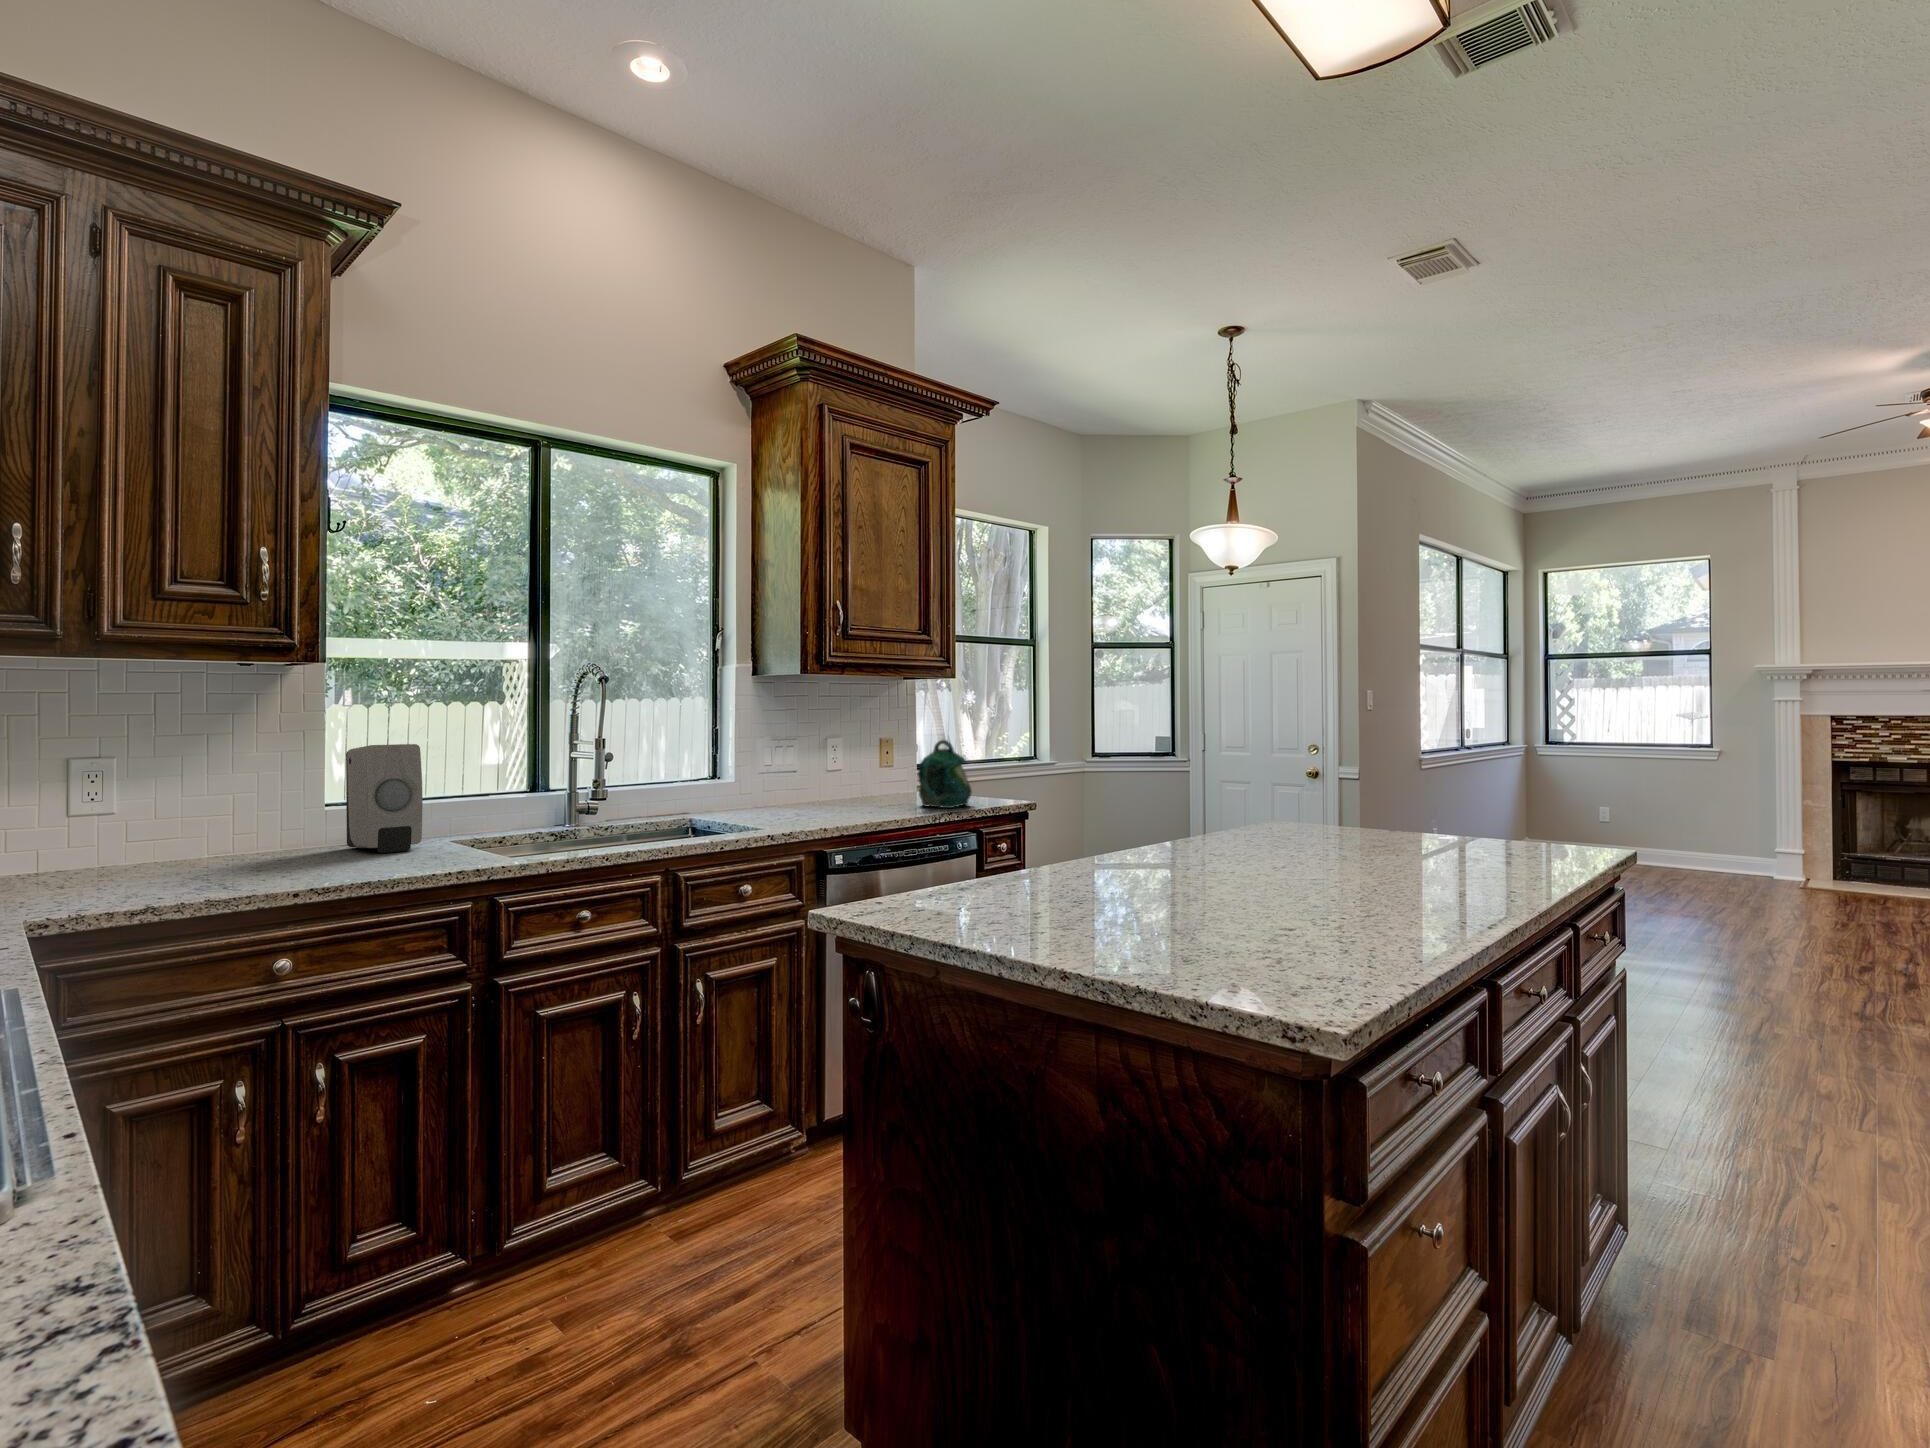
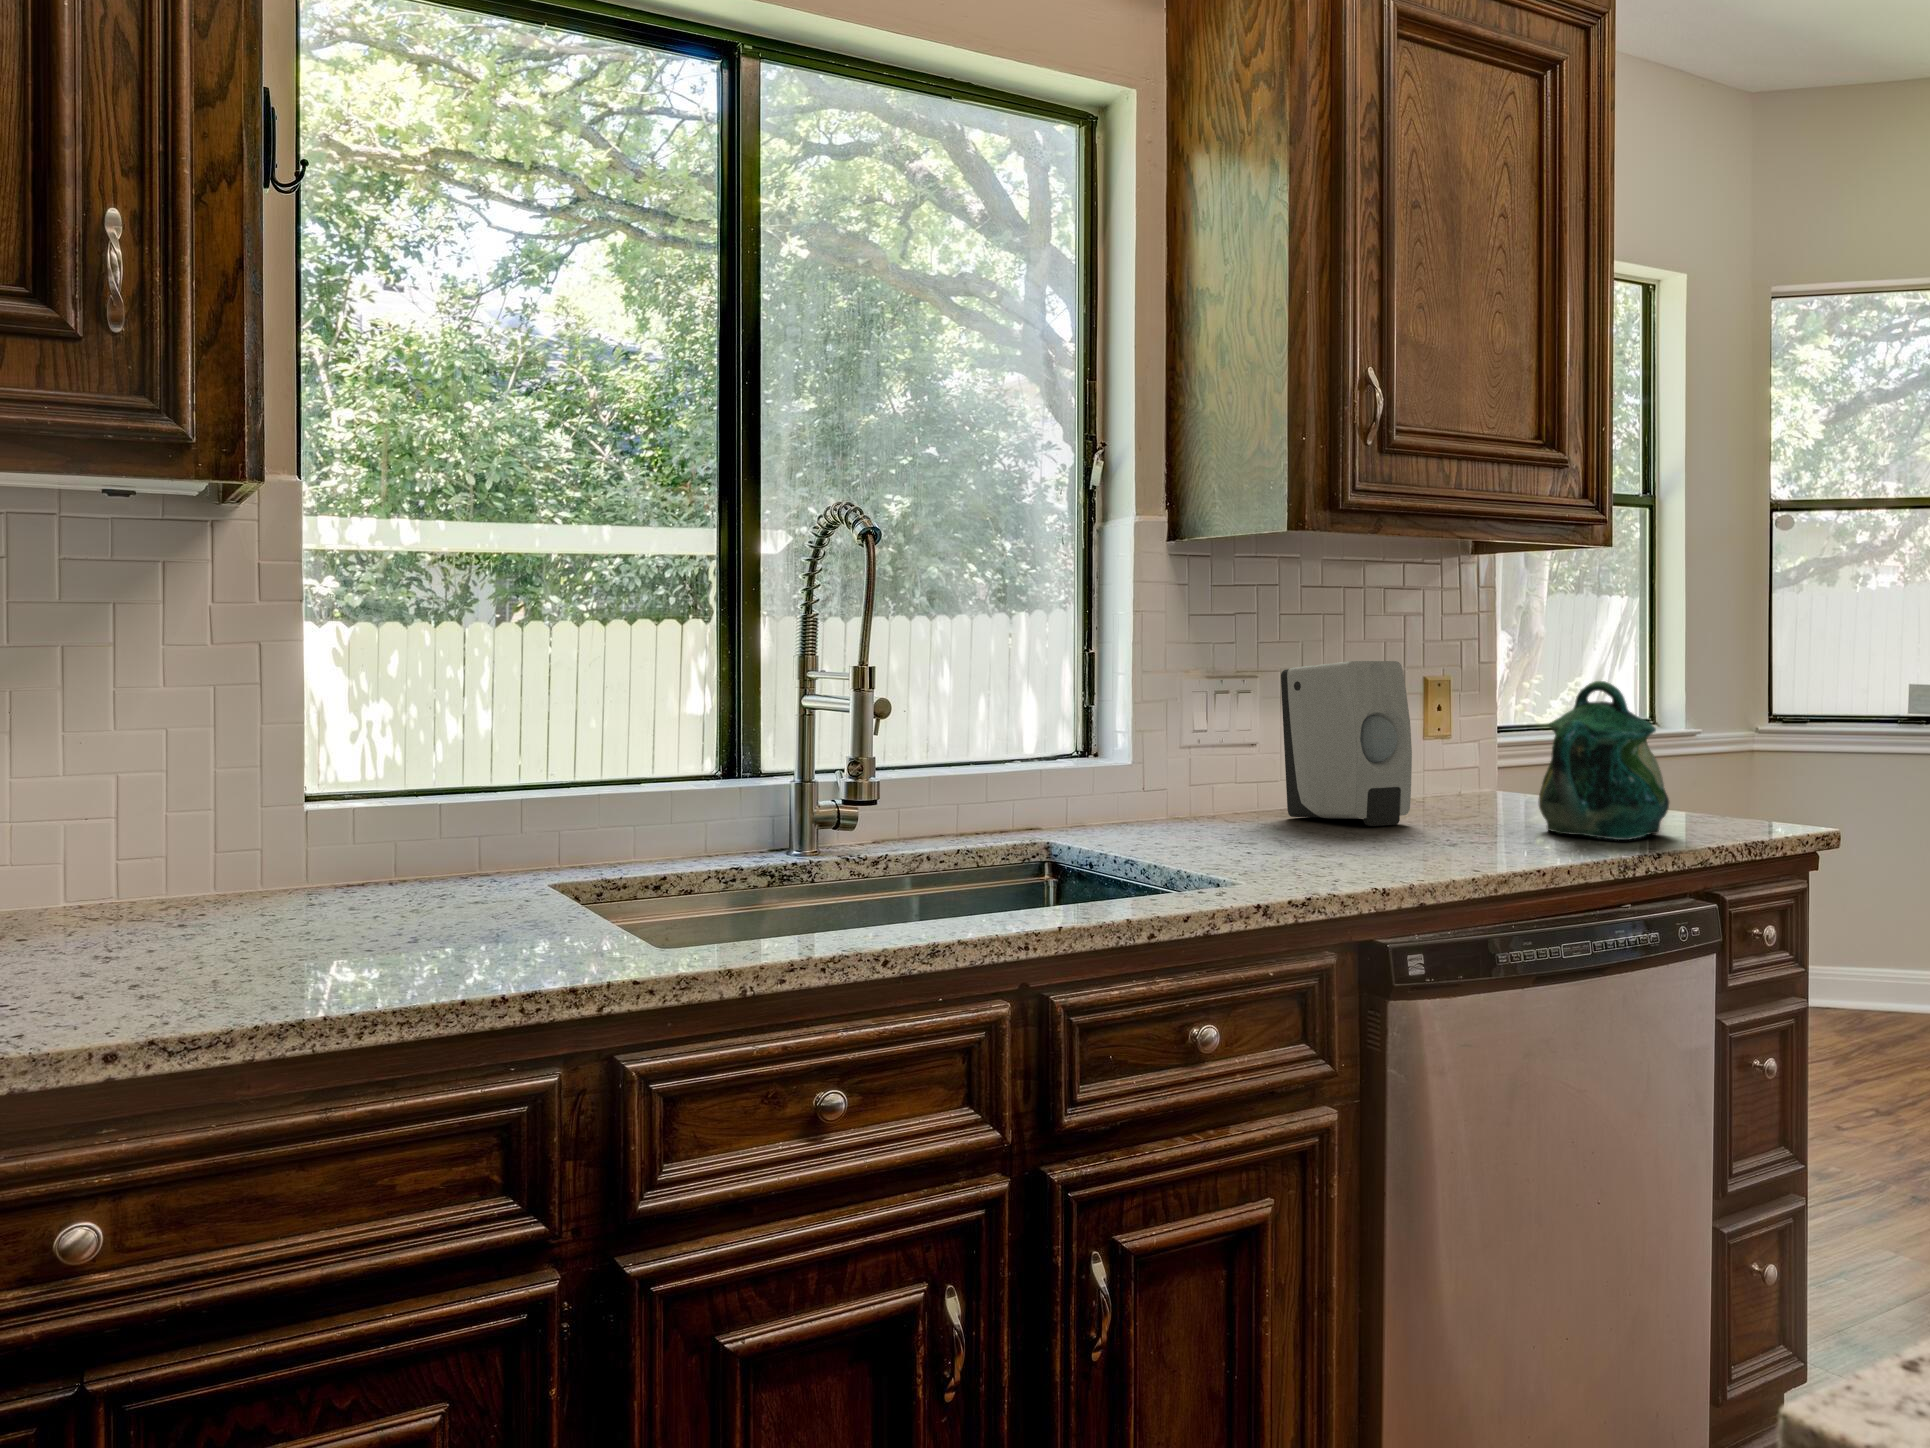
soap dispenser: present [346,744,423,853] -> present [1281,661,1412,826]

